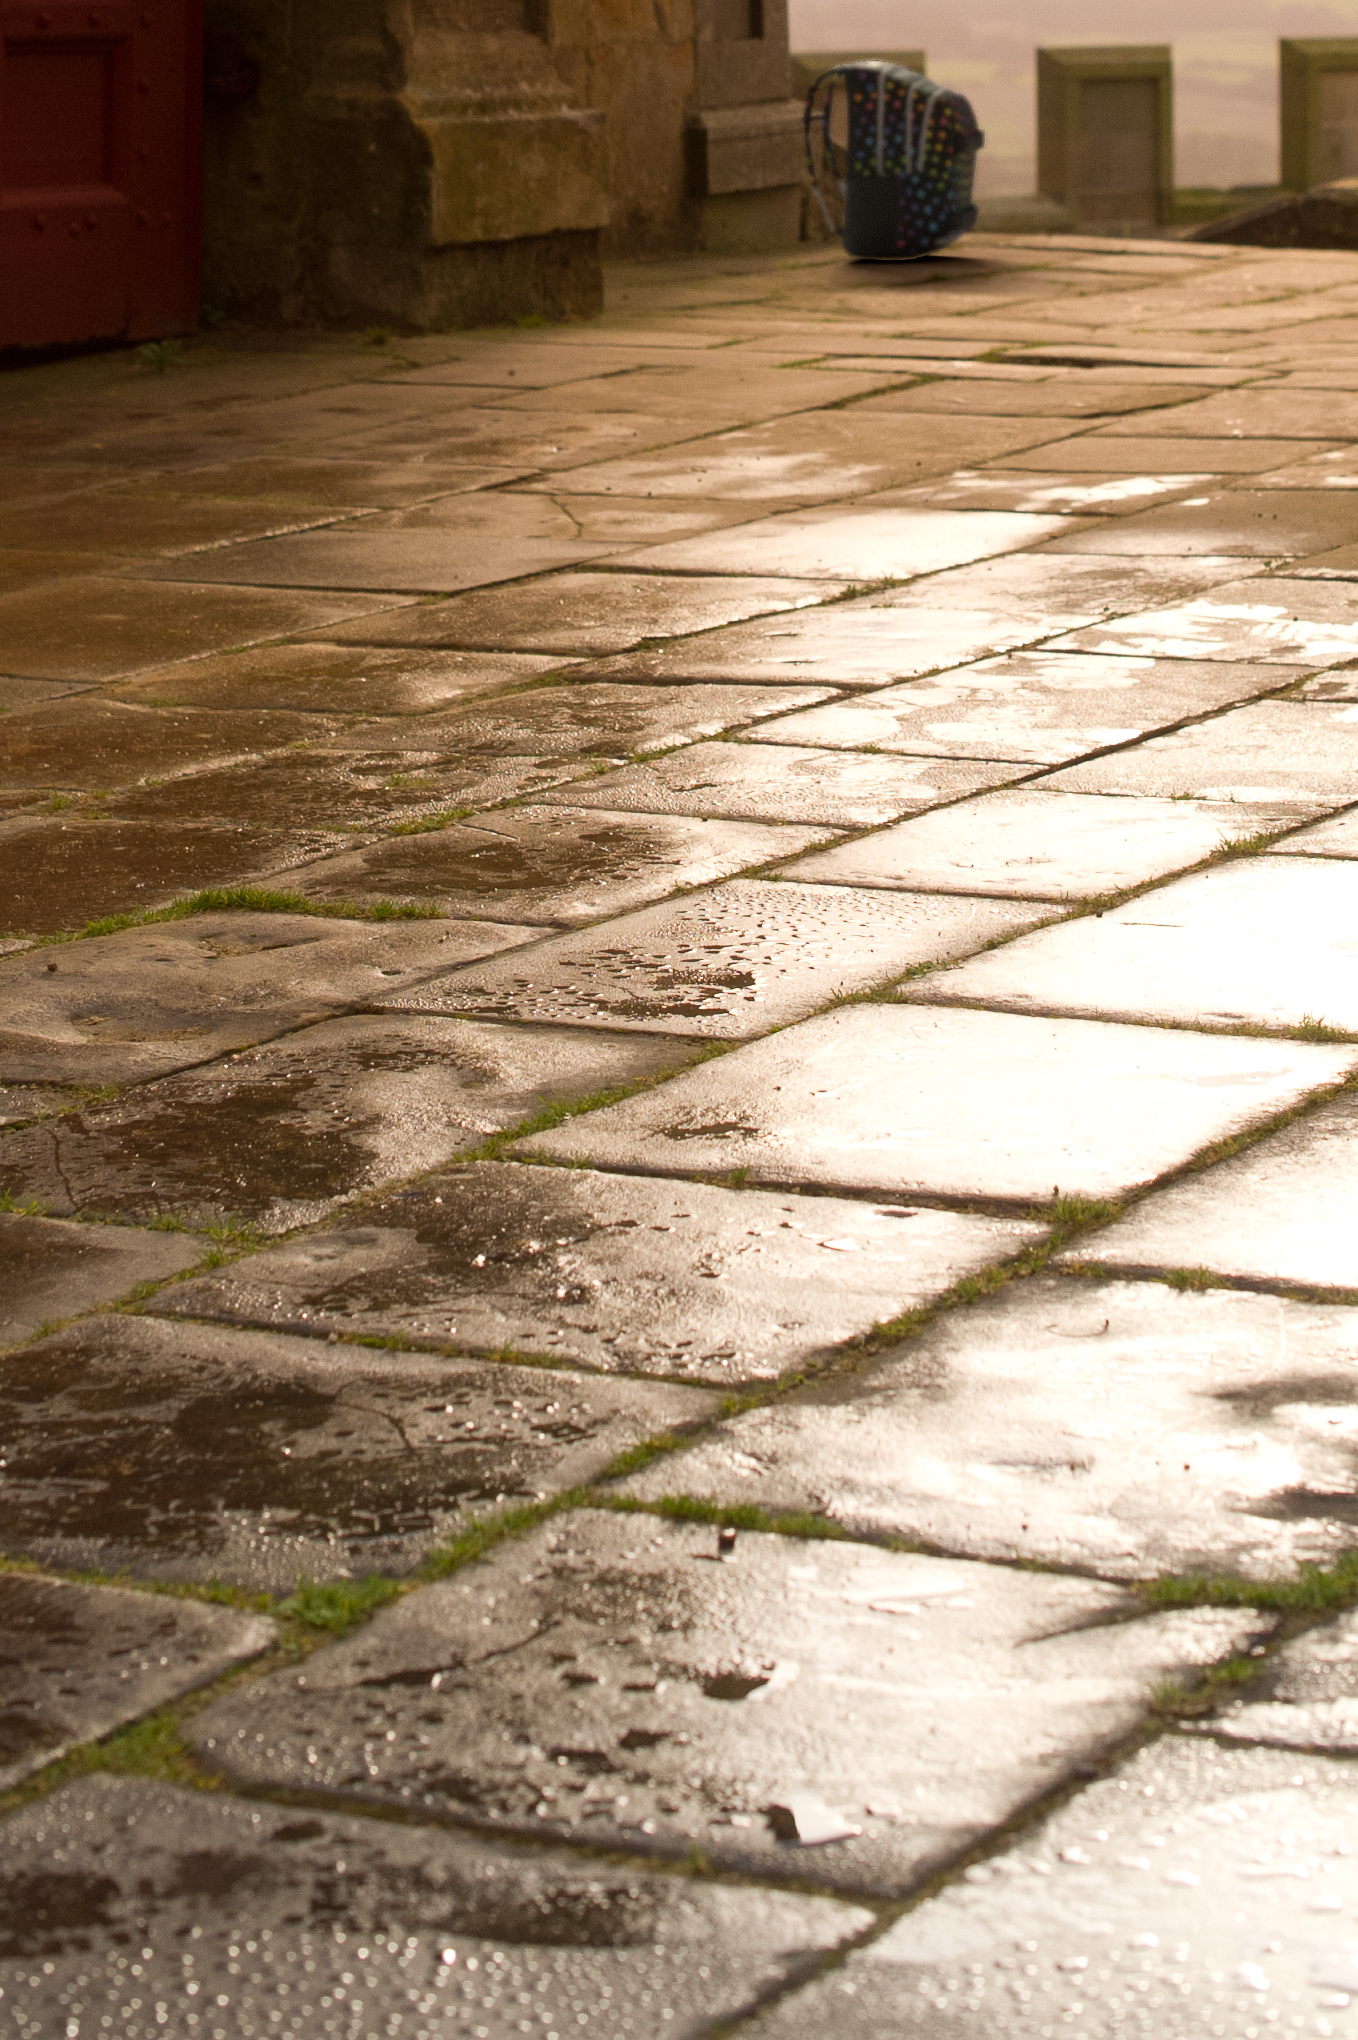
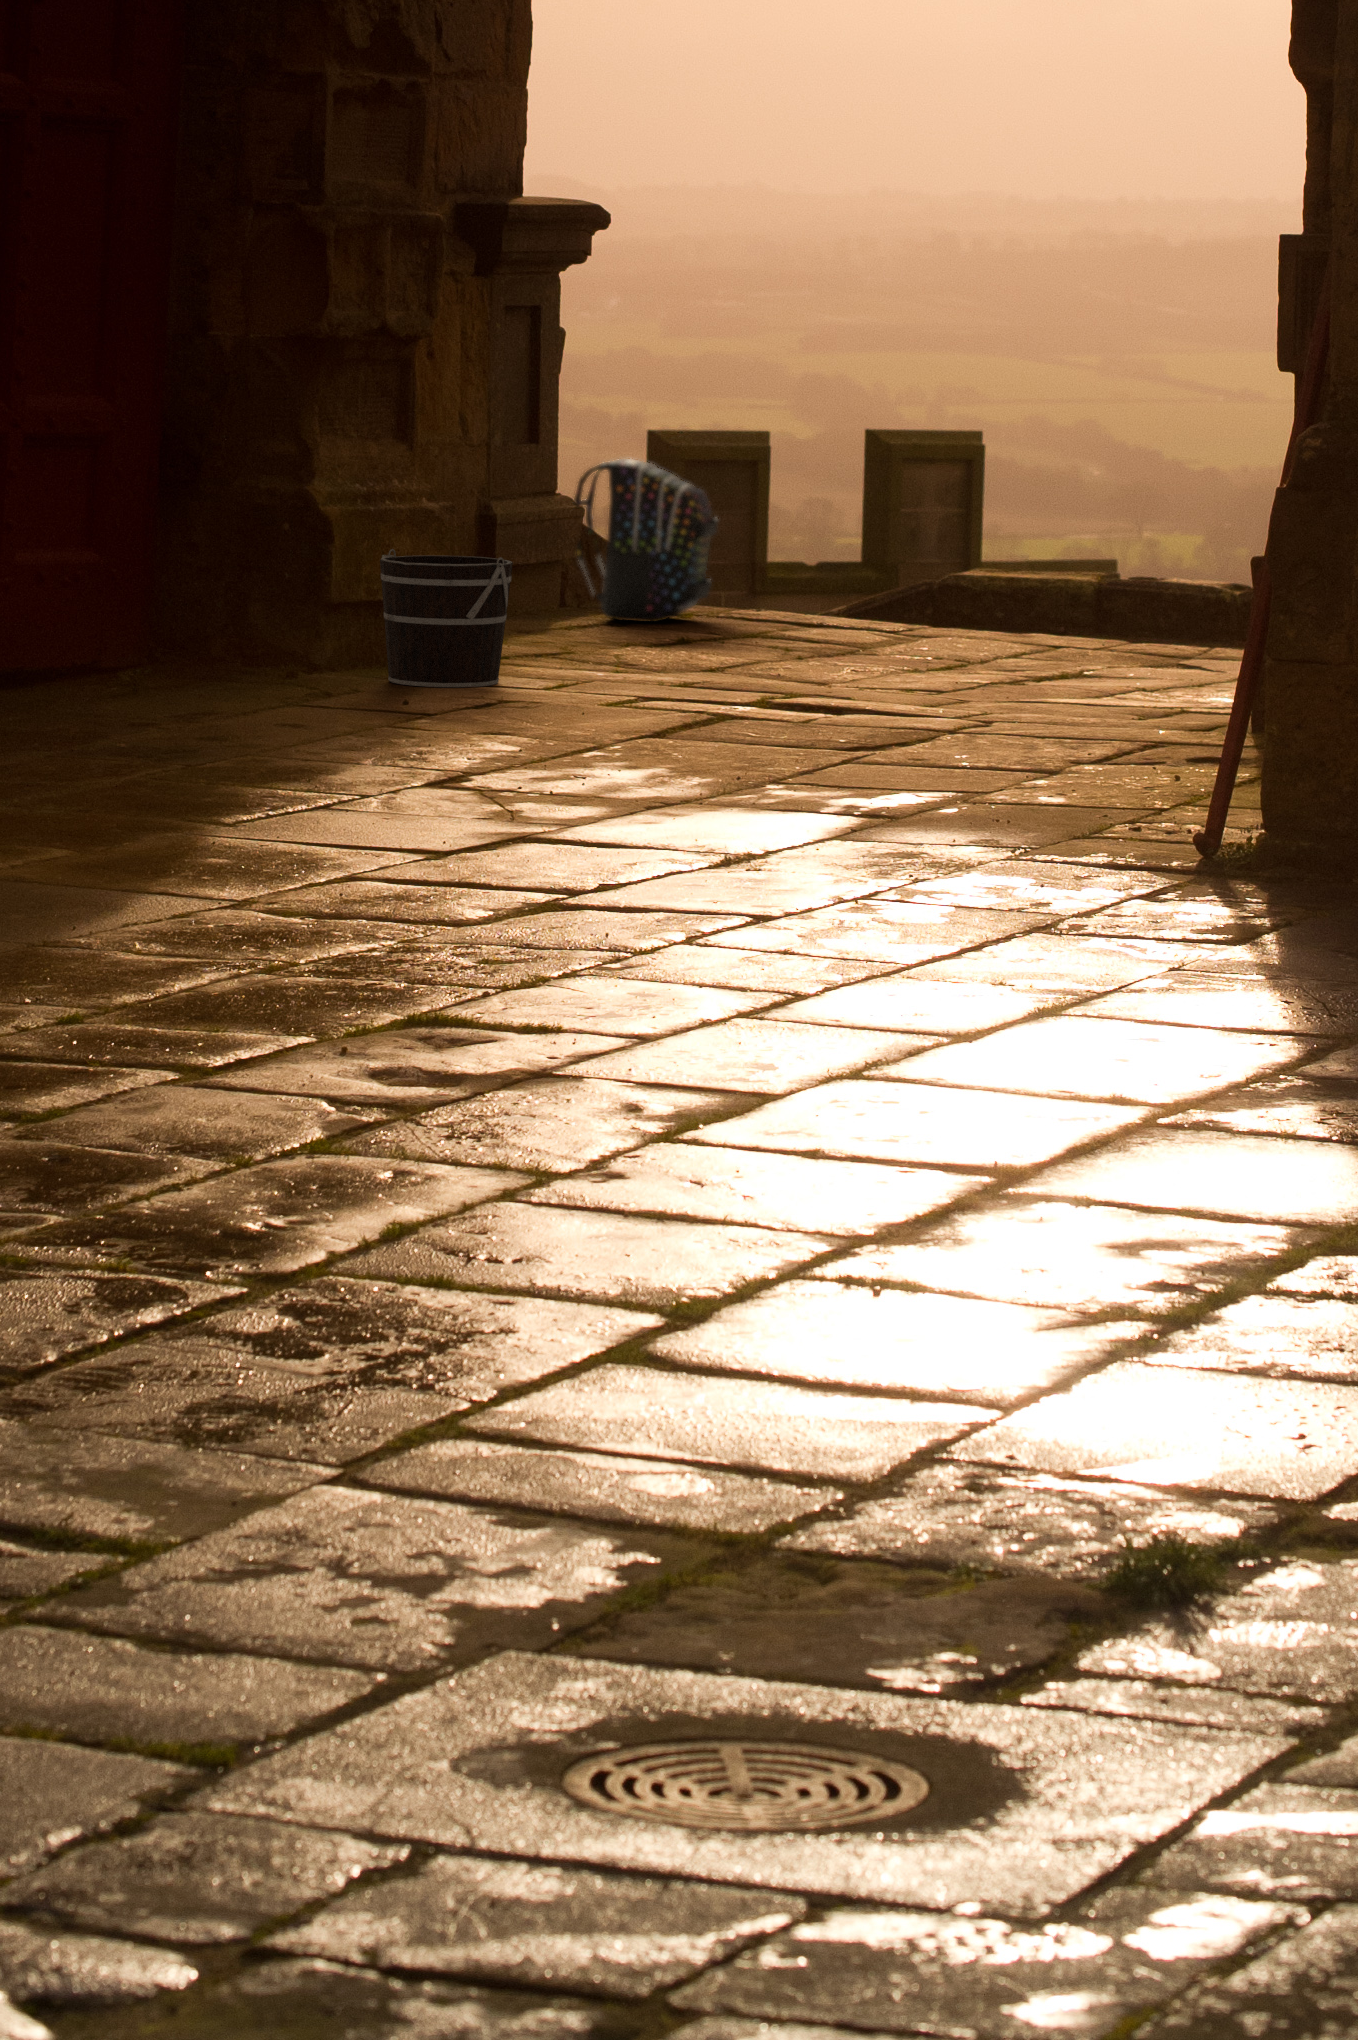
bucket: none [512,179,682,353] -> present [380,549,513,687]

